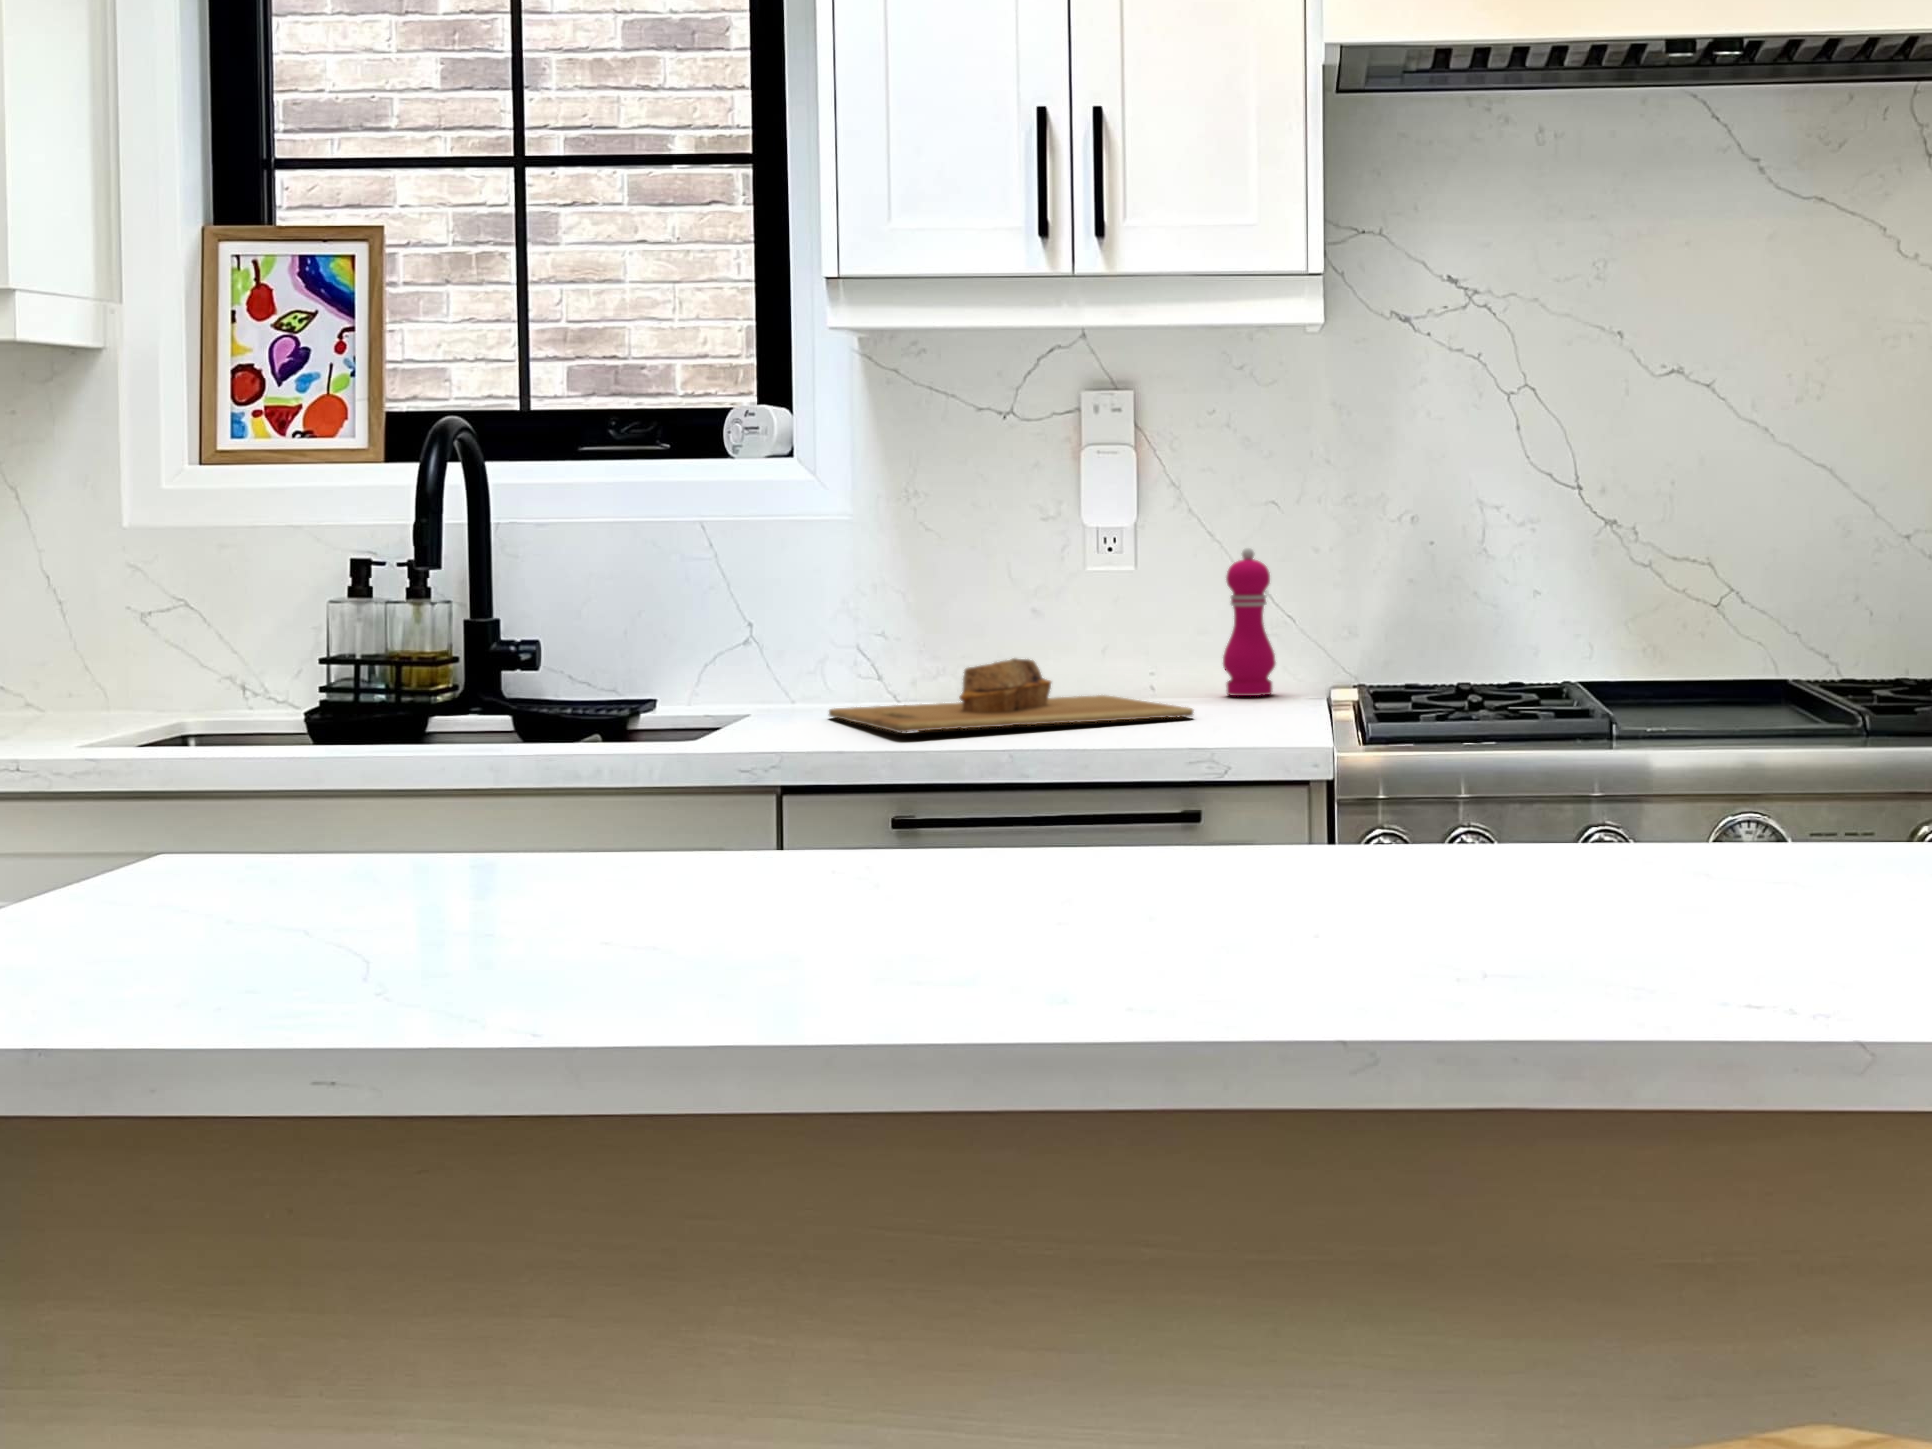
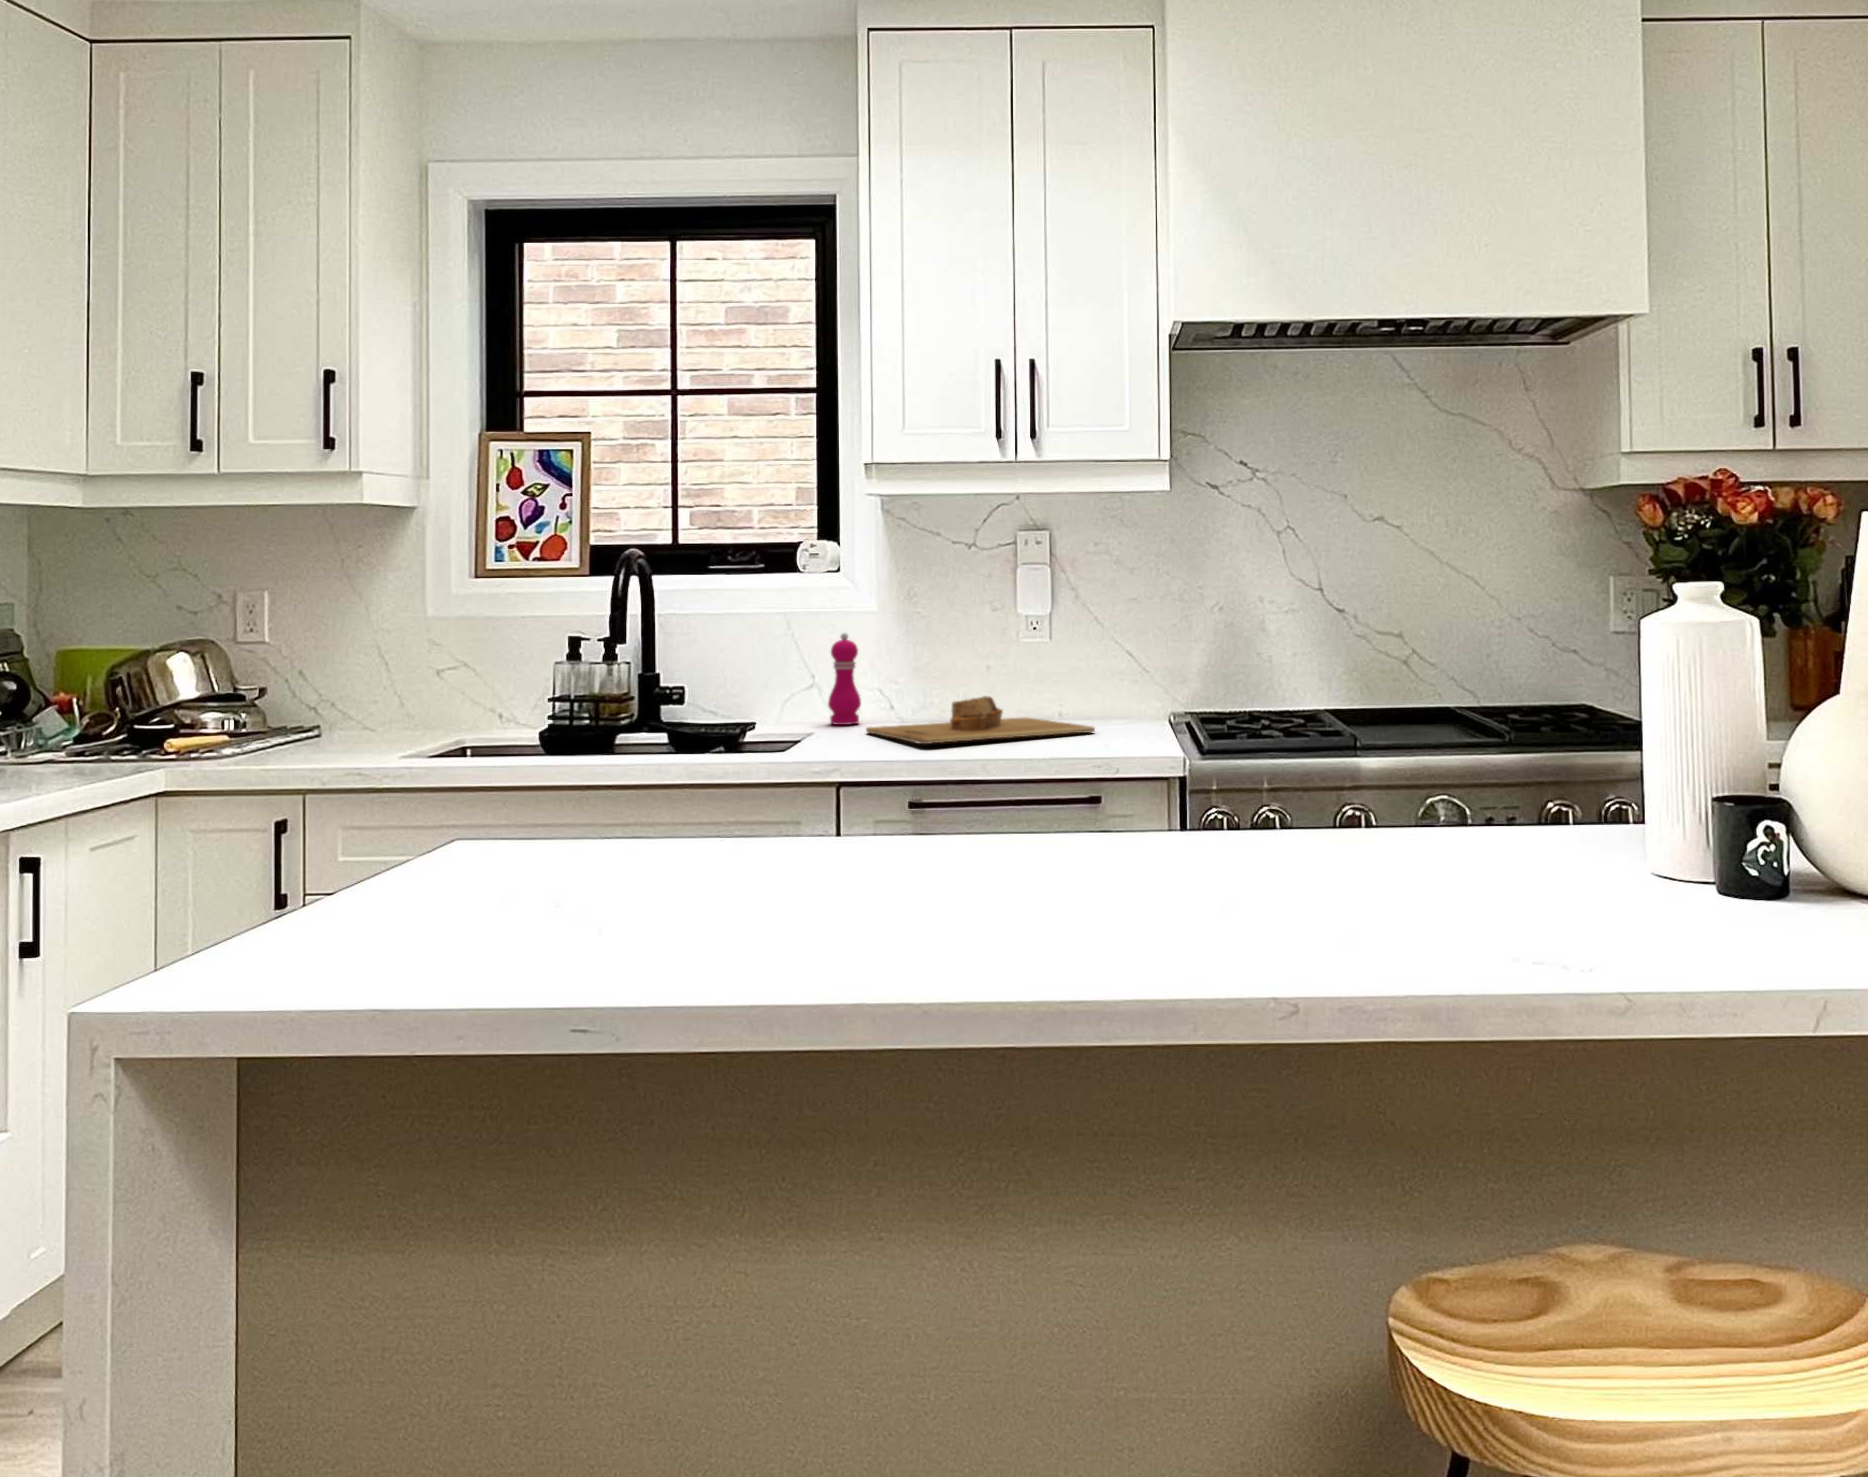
pepper mill: present [1223,548,1276,696] -> present [828,633,861,725]

